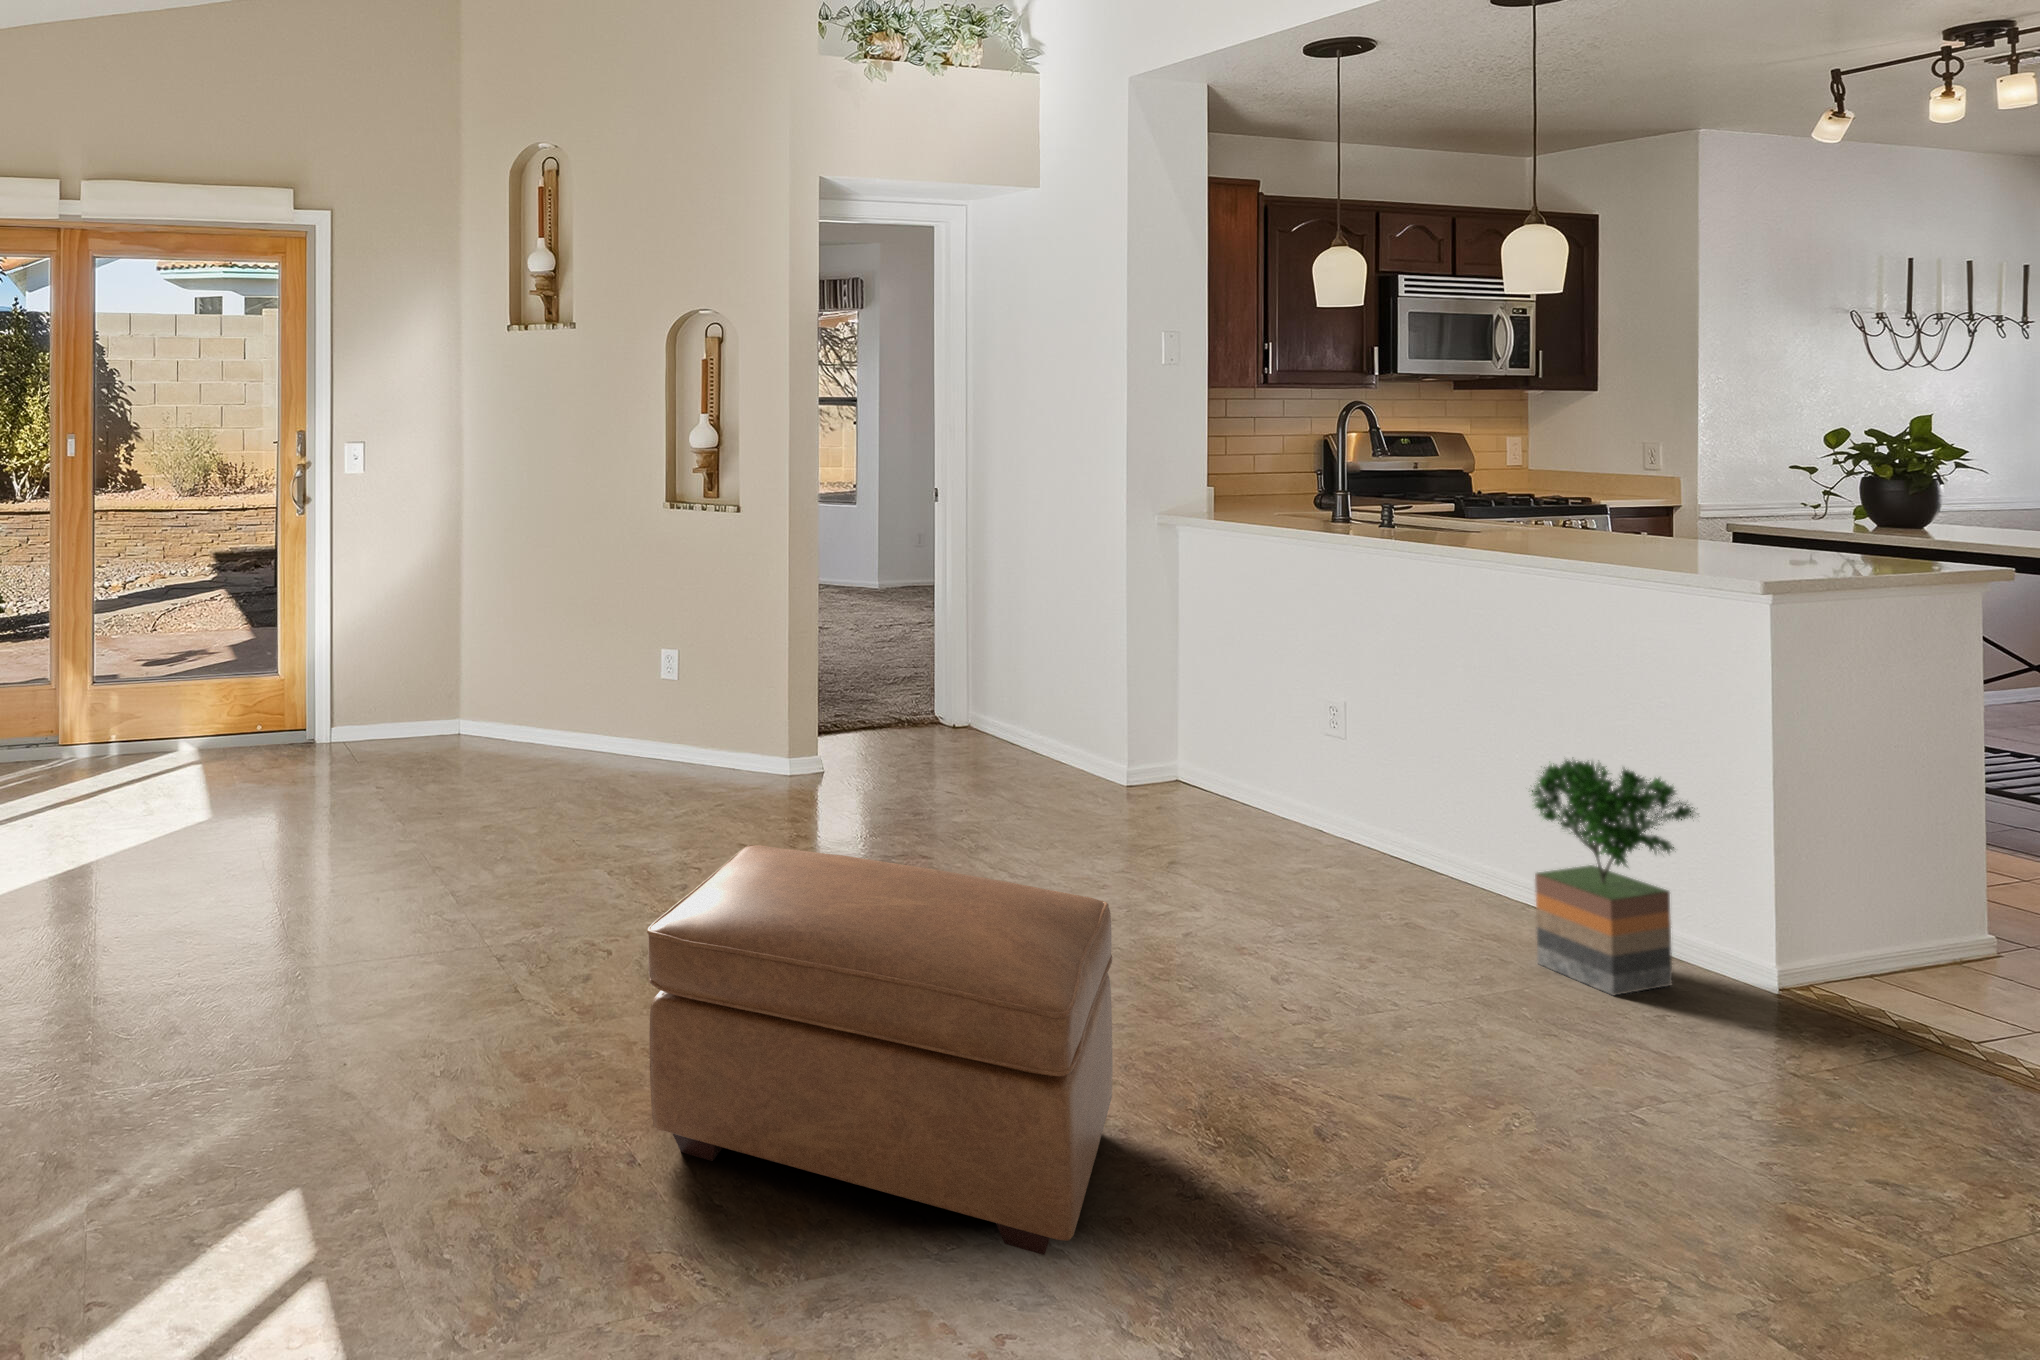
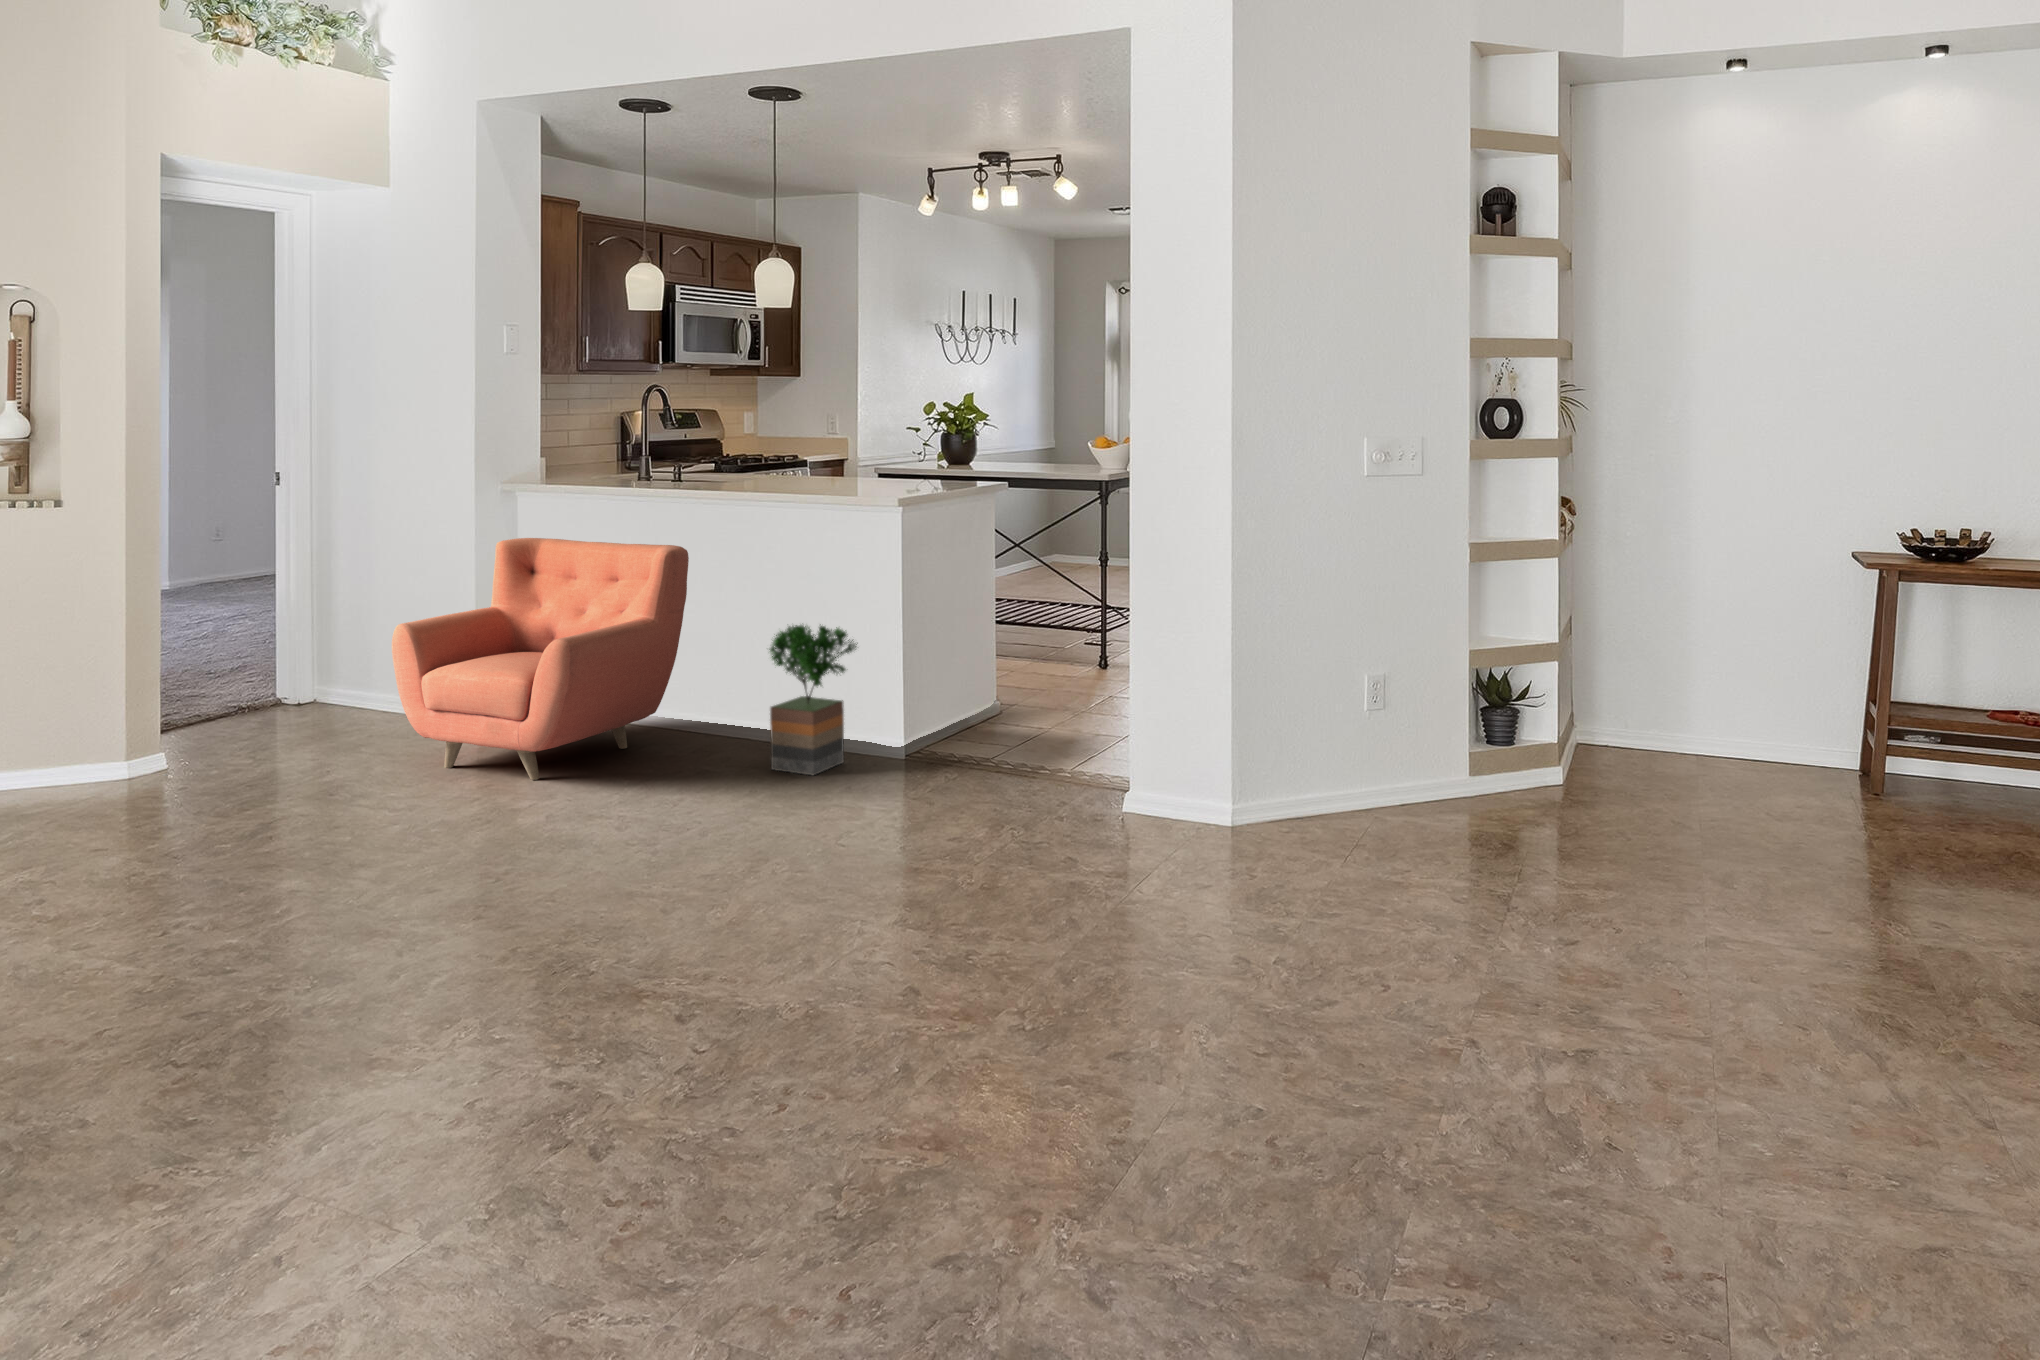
armchair: none [1030,583,1404,889] -> present [392,538,689,780]
ottoman: present [647,845,1113,1255] -> none [113,758,514,1053]

